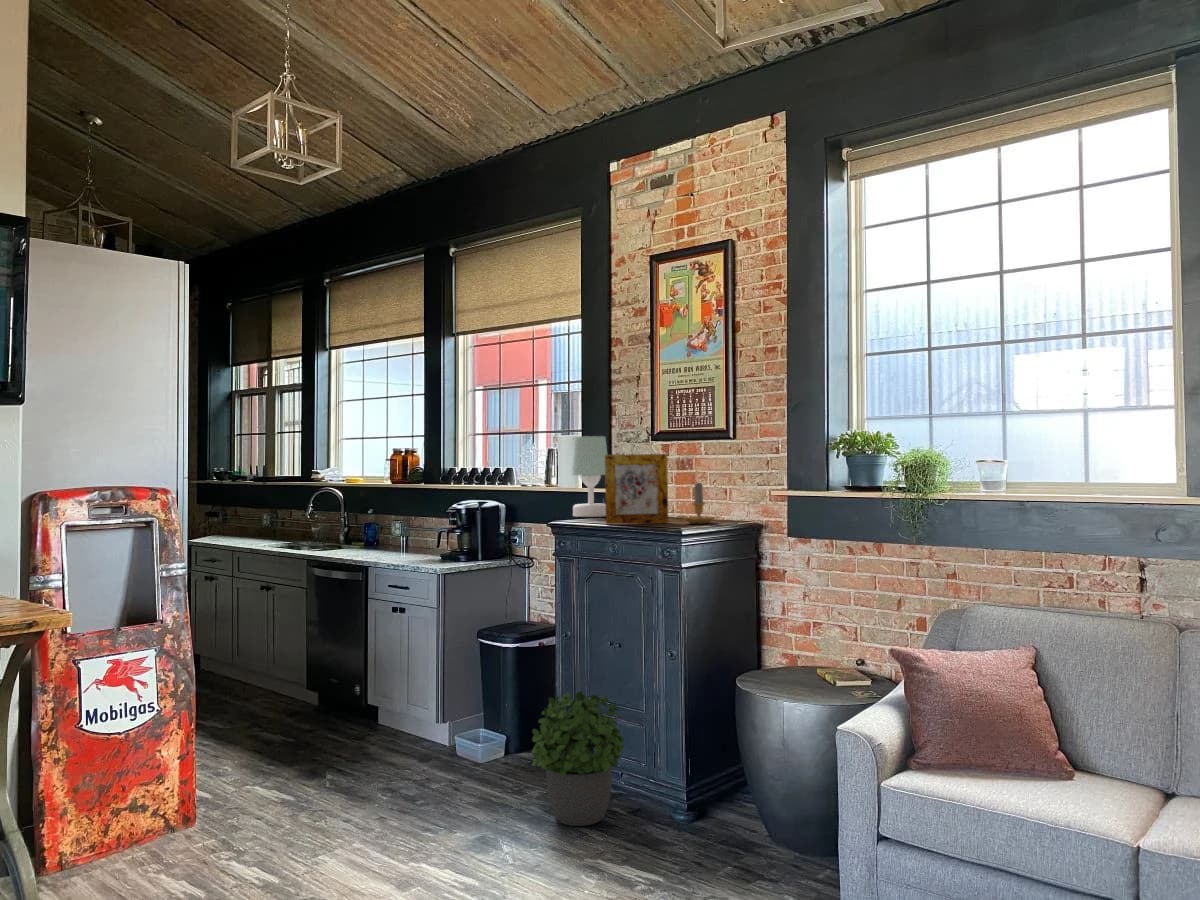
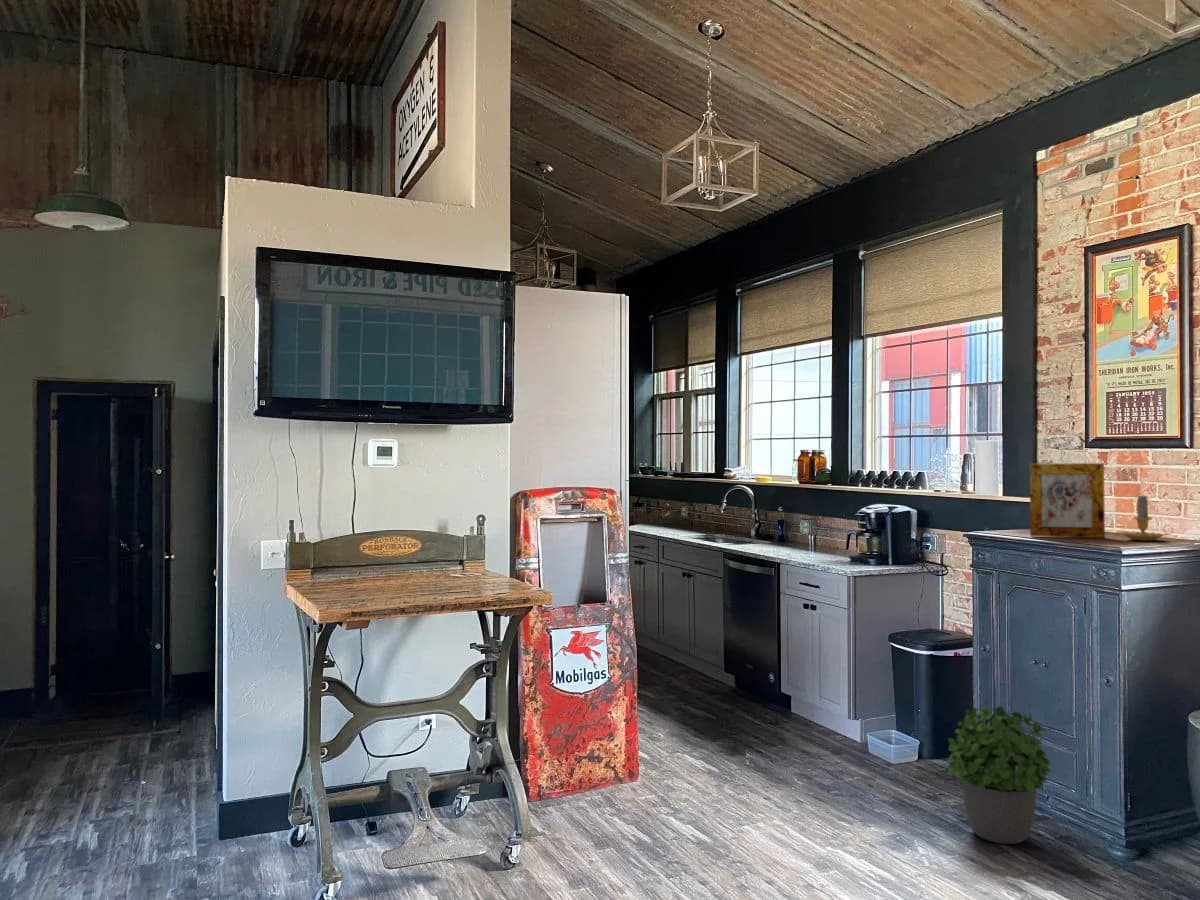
table lamp: present [572,436,607,517] -> none [991,442,1035,526]

